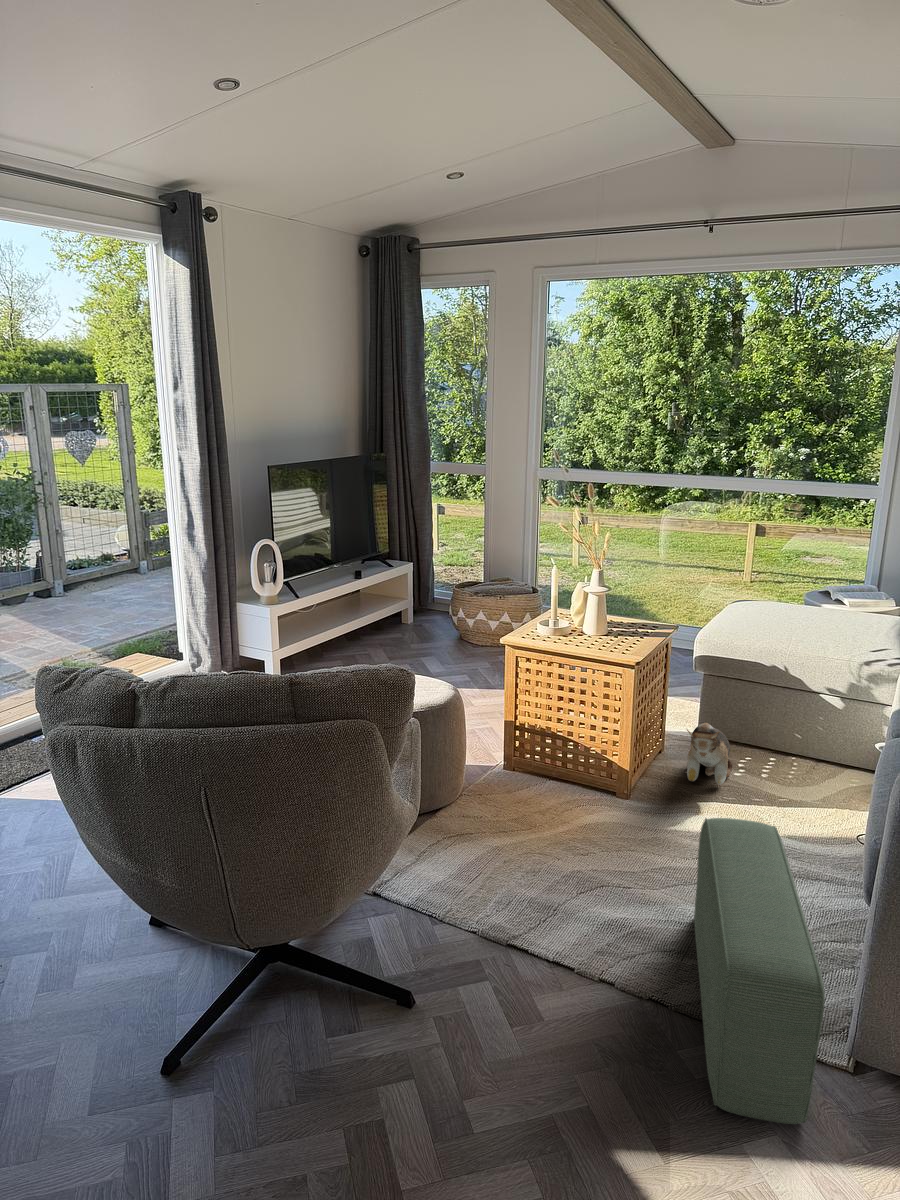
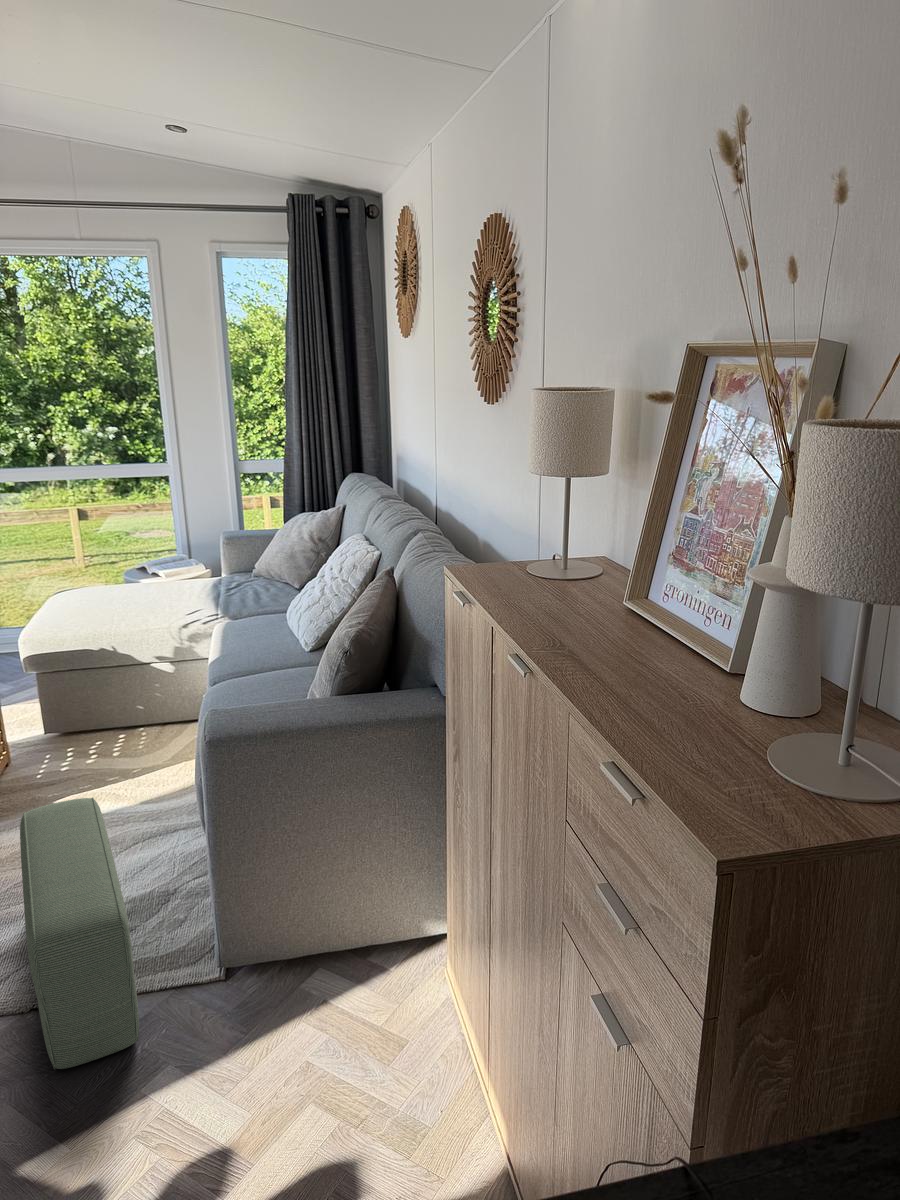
plush toy: present [687,722,732,785] -> none [14,719,78,783]

